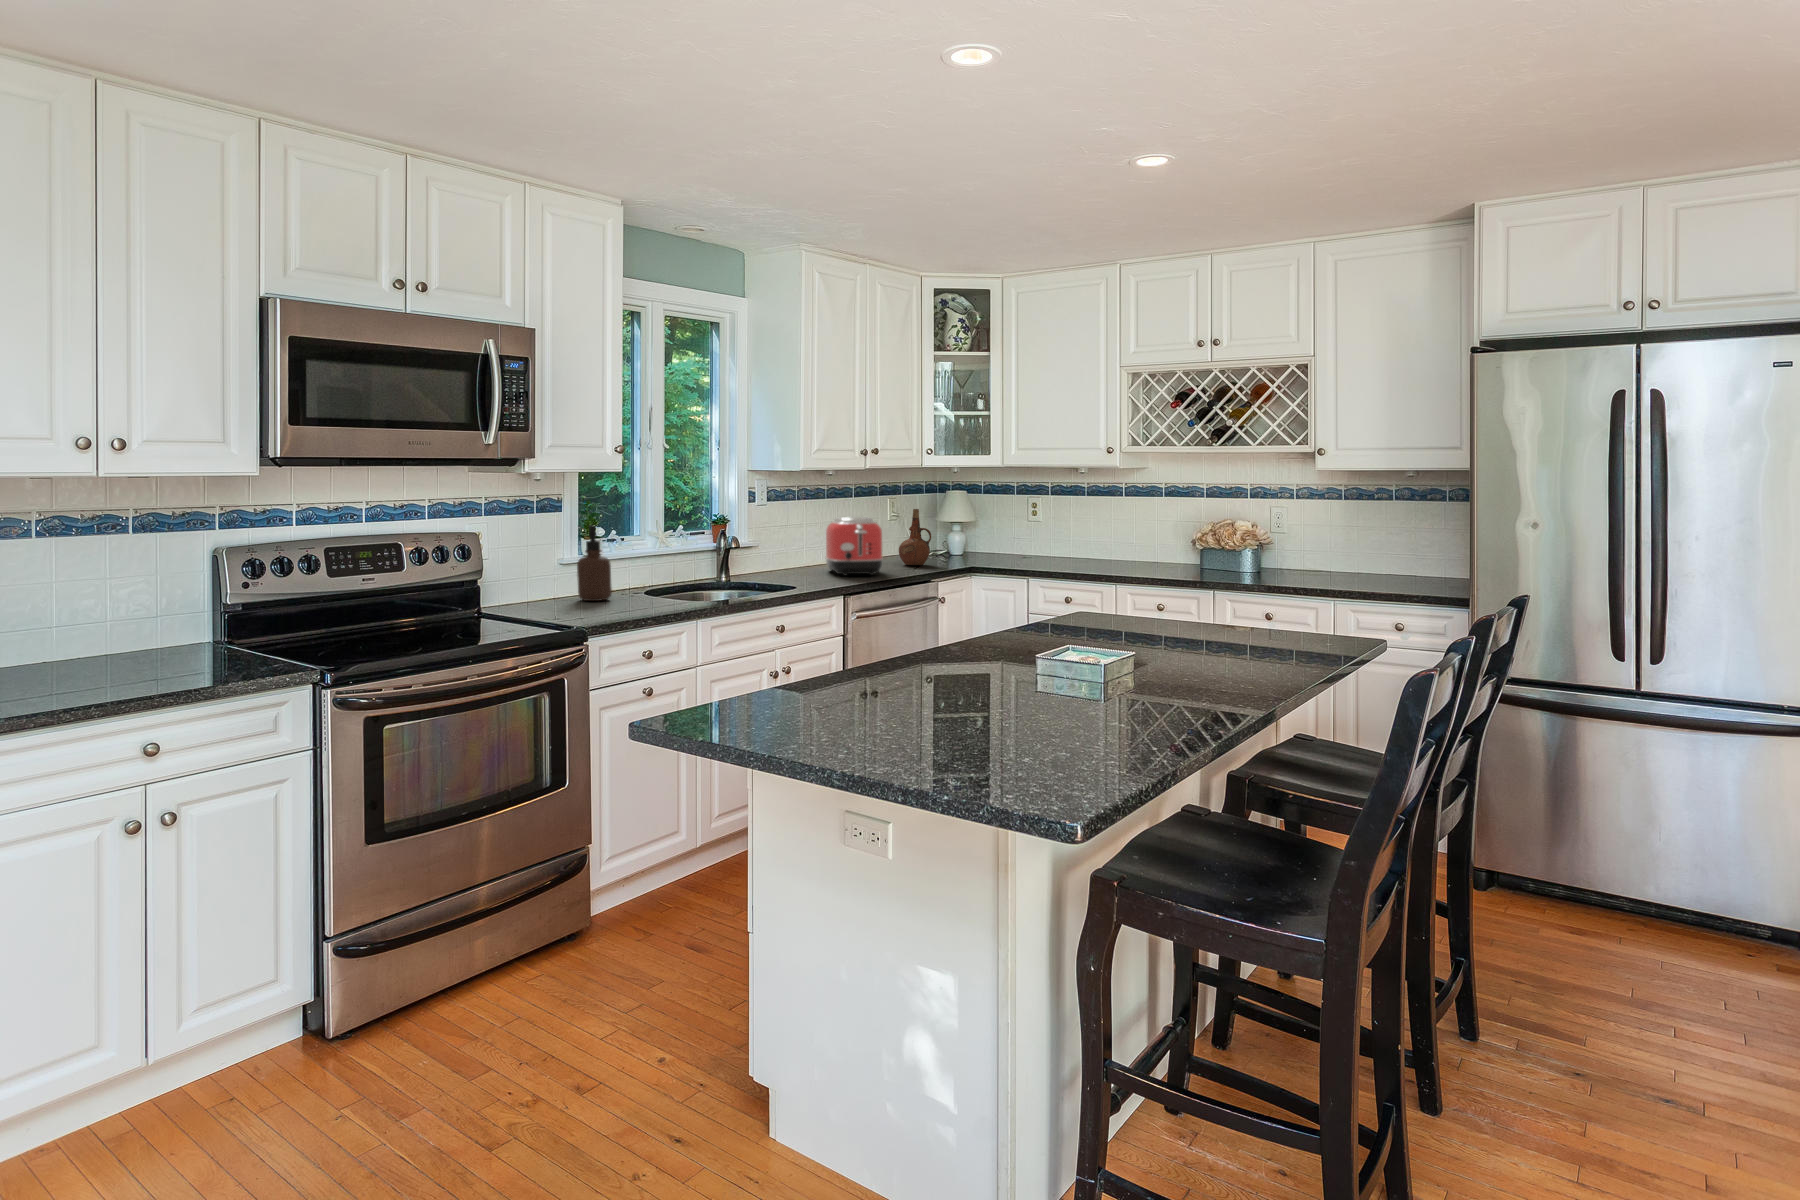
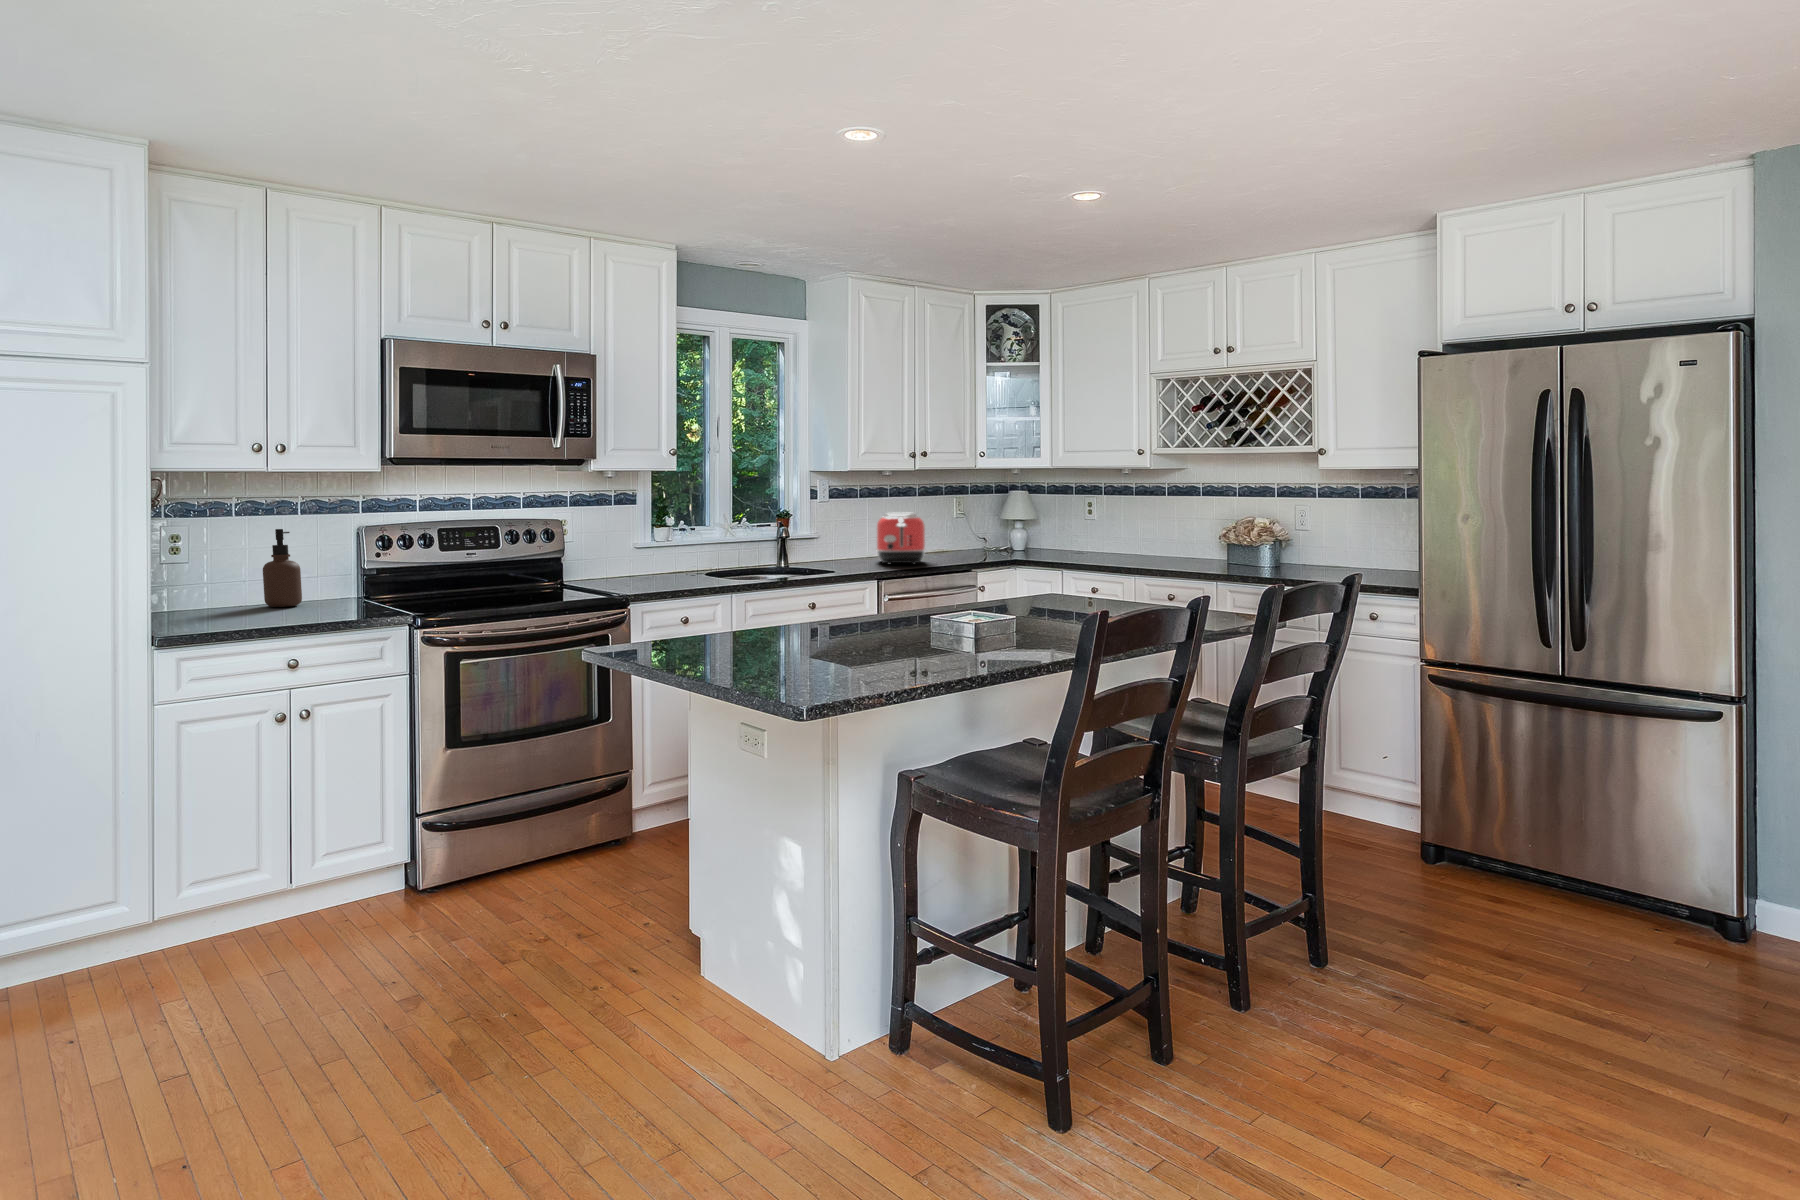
ceramic pitcher: present [899,509,931,565] -> none [951,506,981,558]
soap dispenser: present [577,525,612,601] -> present [263,529,302,607]

